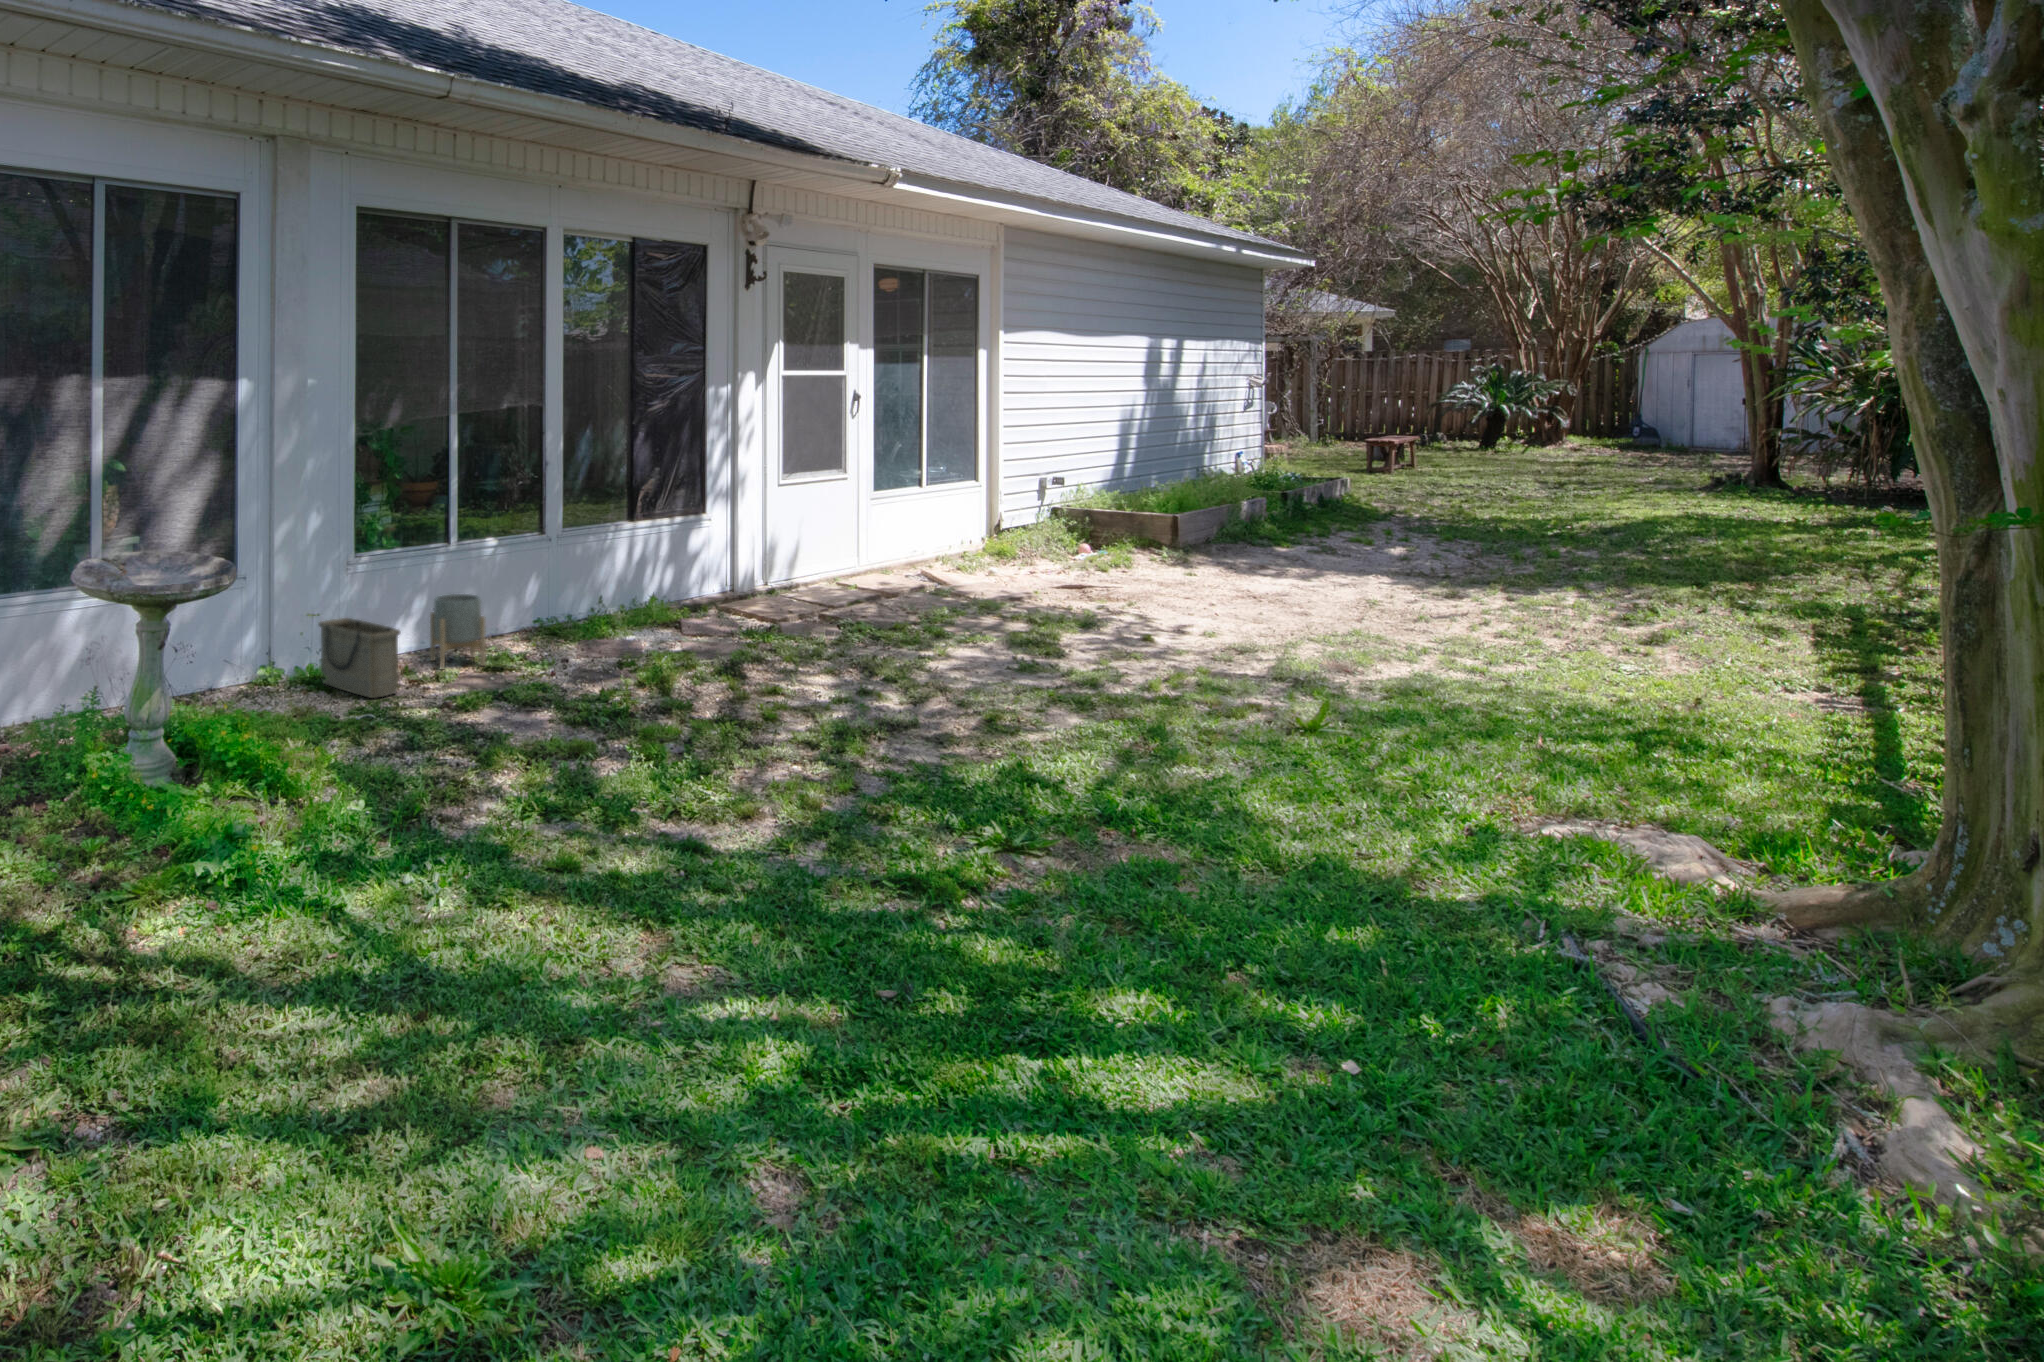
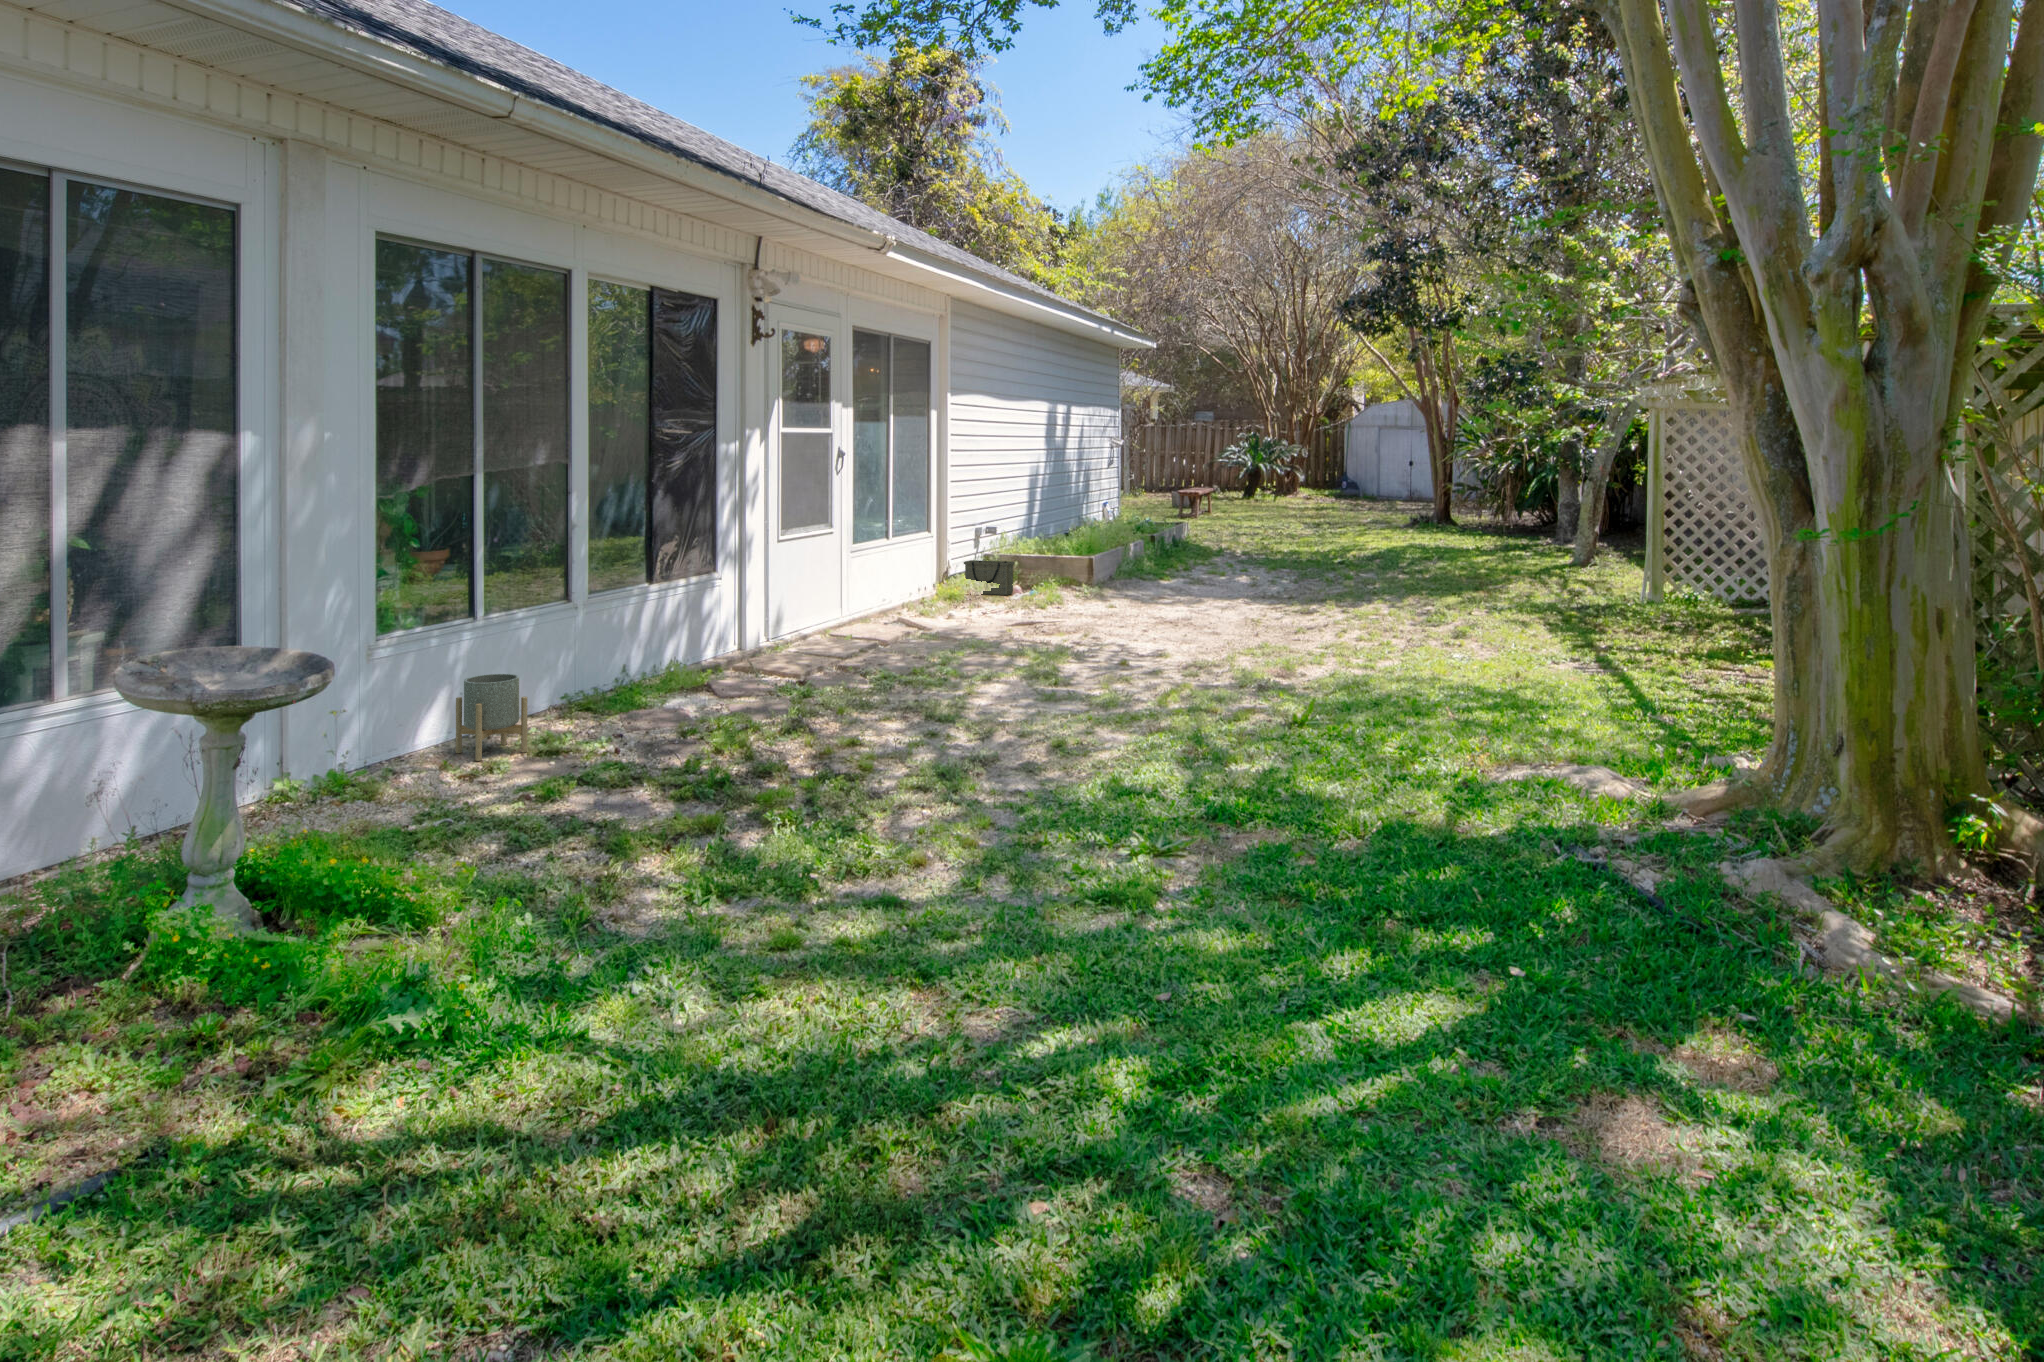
basket: present [318,618,400,698] -> present [964,560,1014,595]

